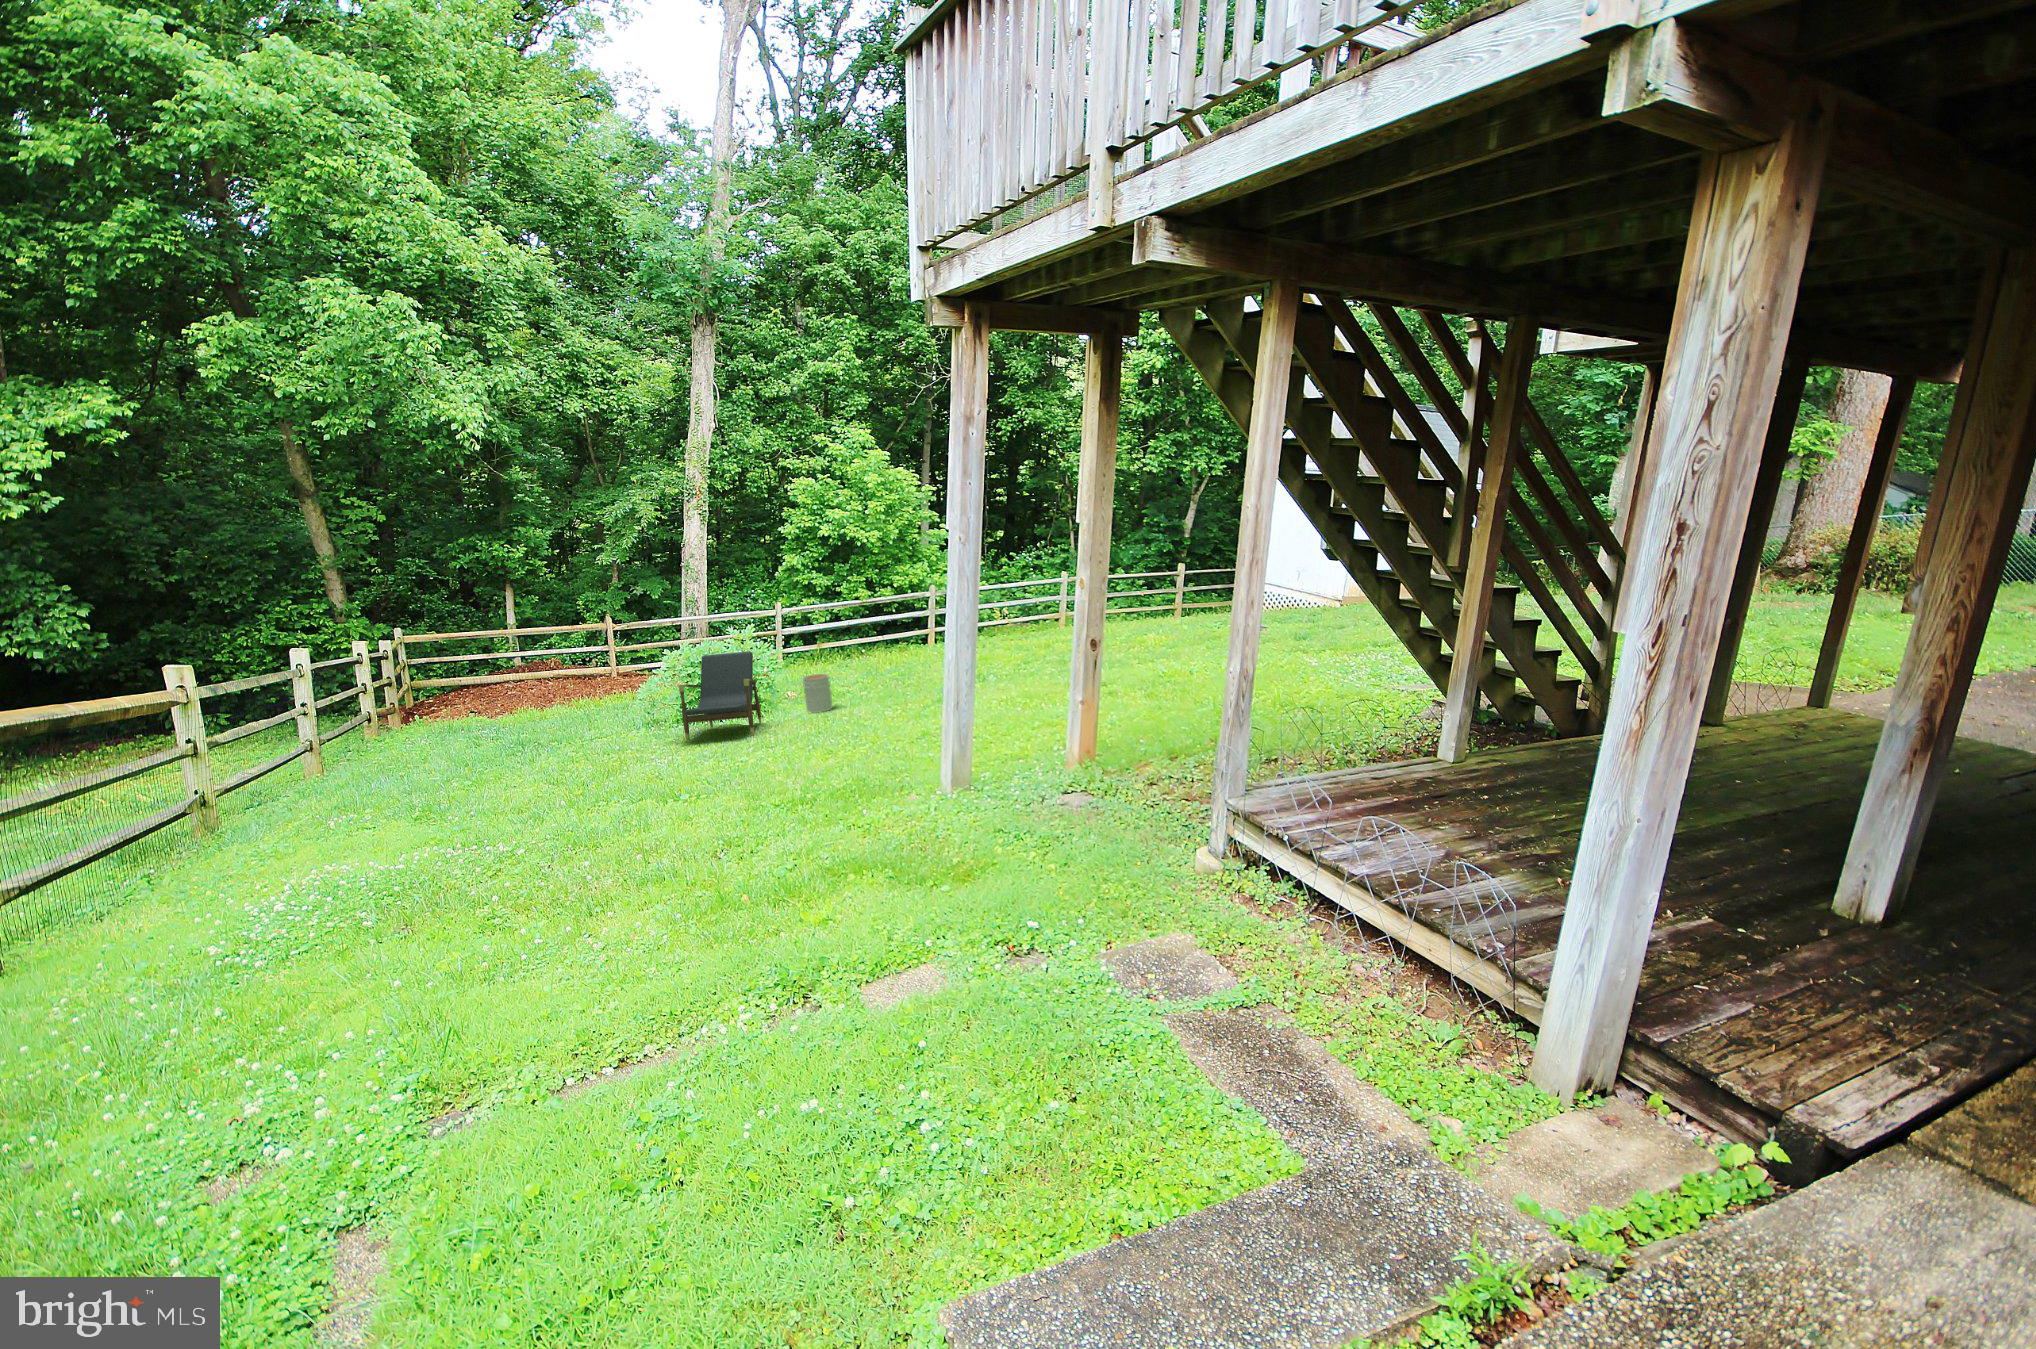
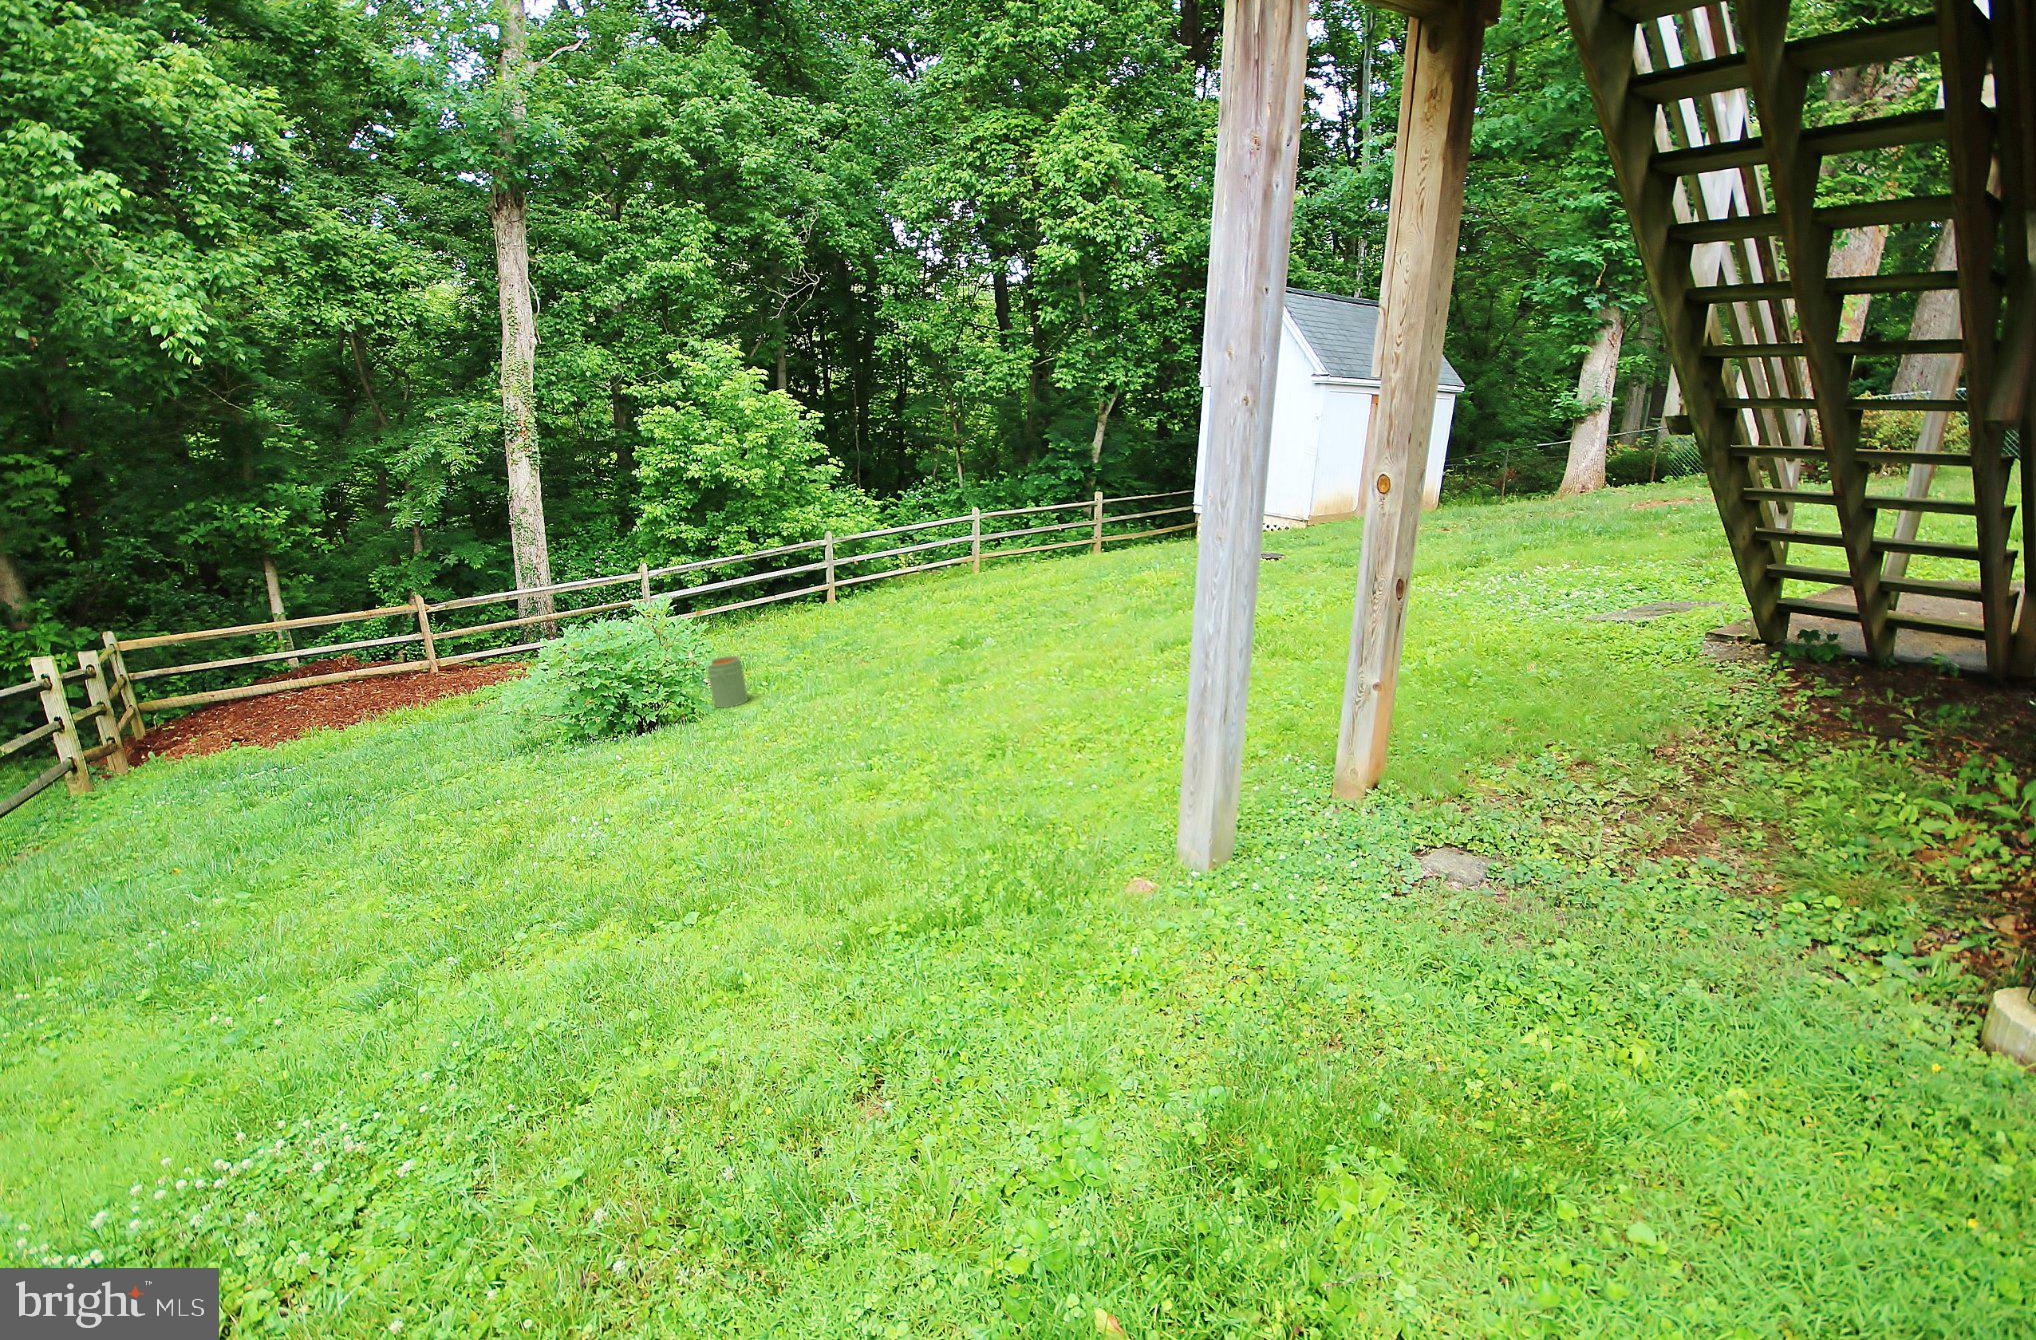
lounge chair: present [679,651,762,742] -> none [541,636,658,765]

